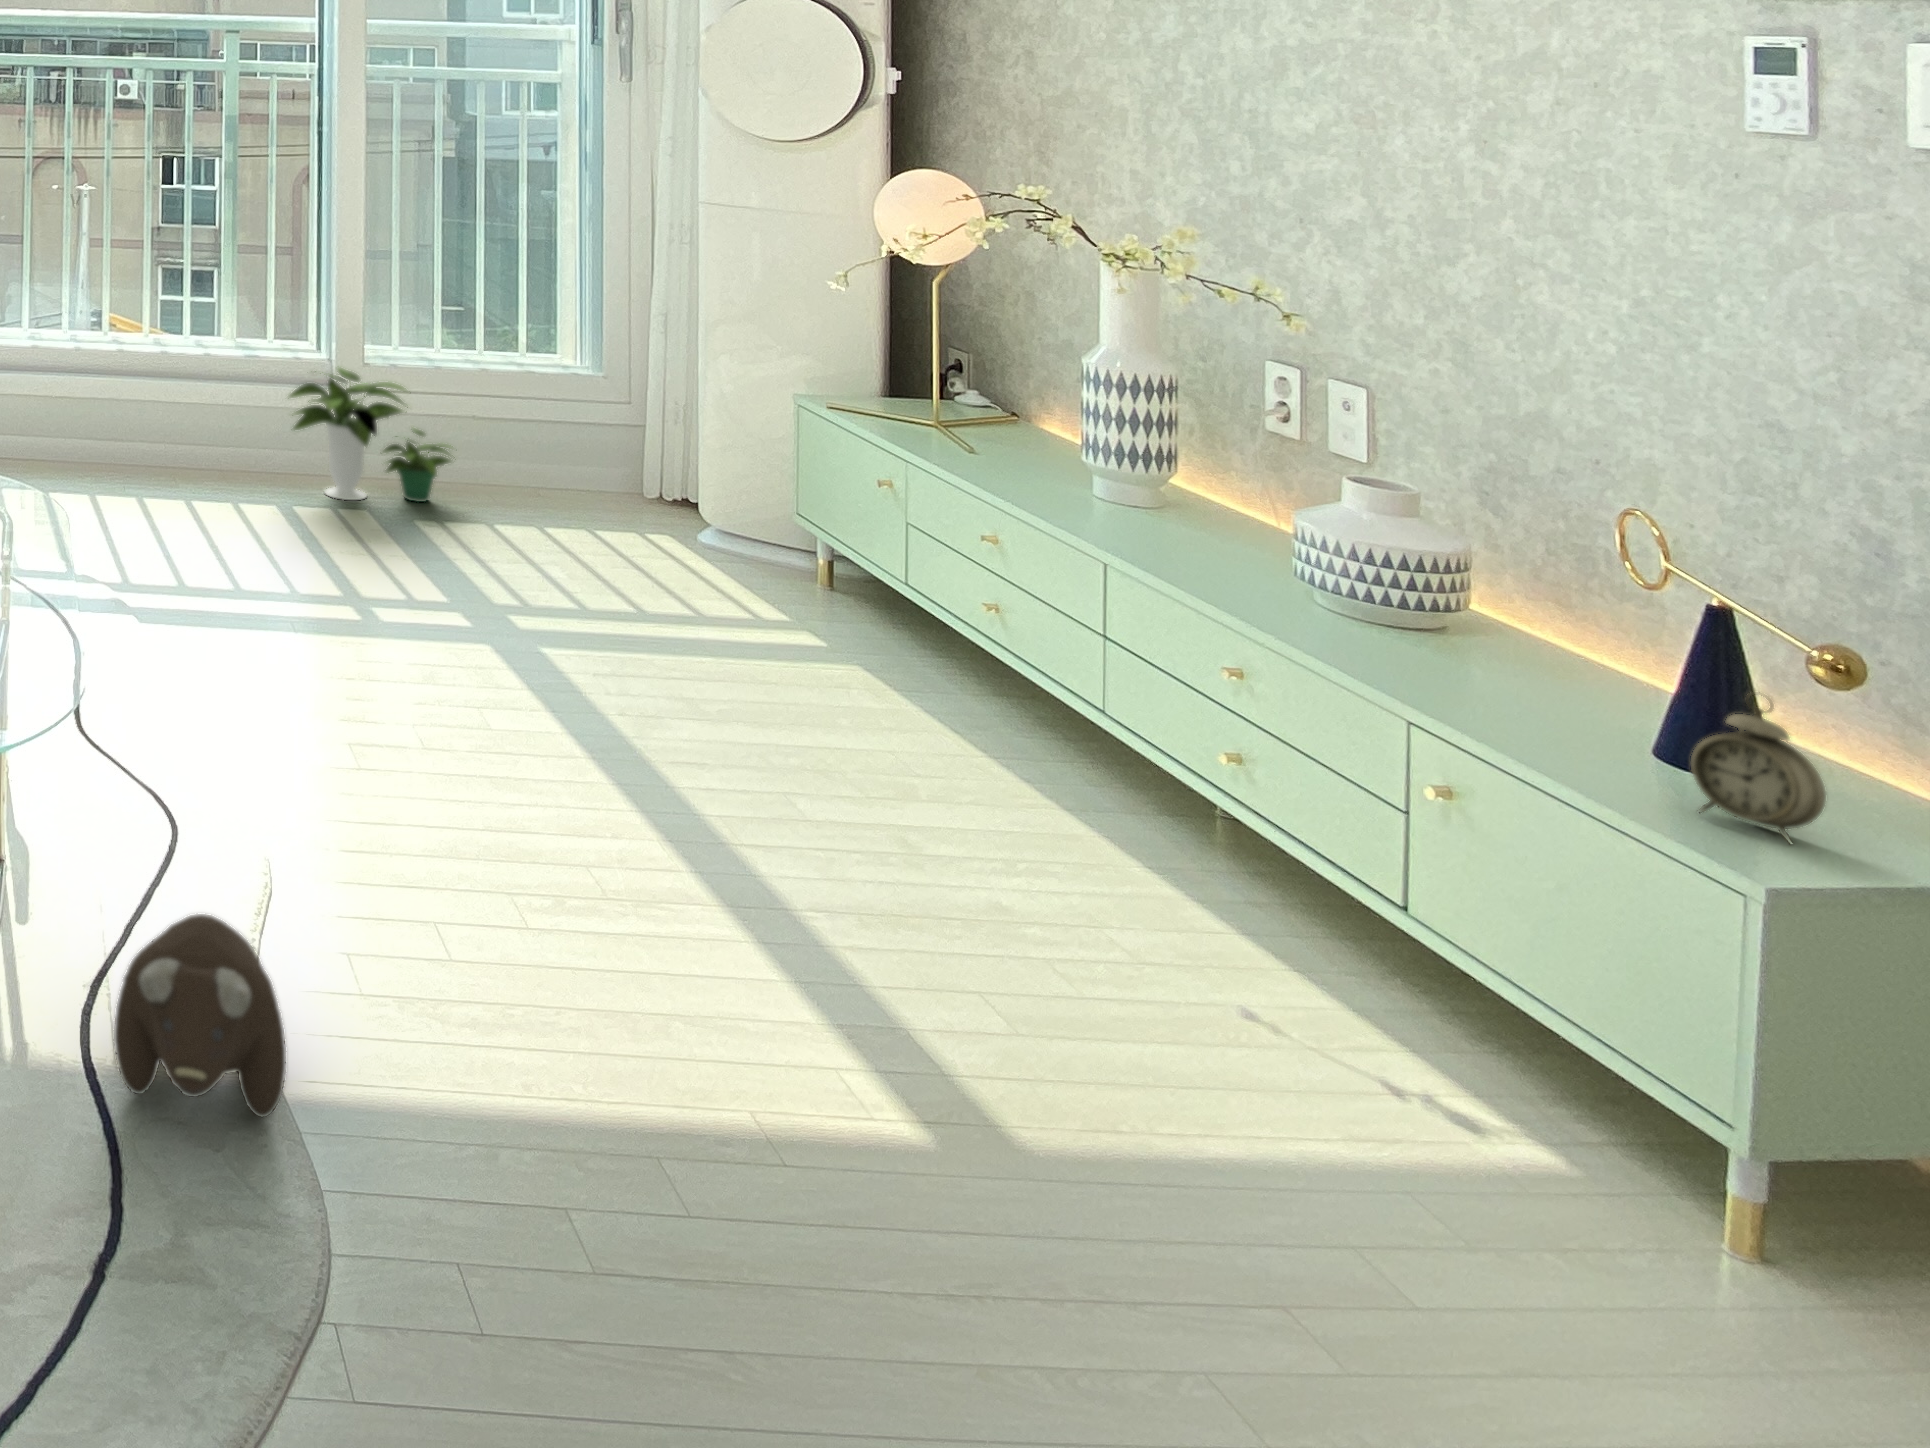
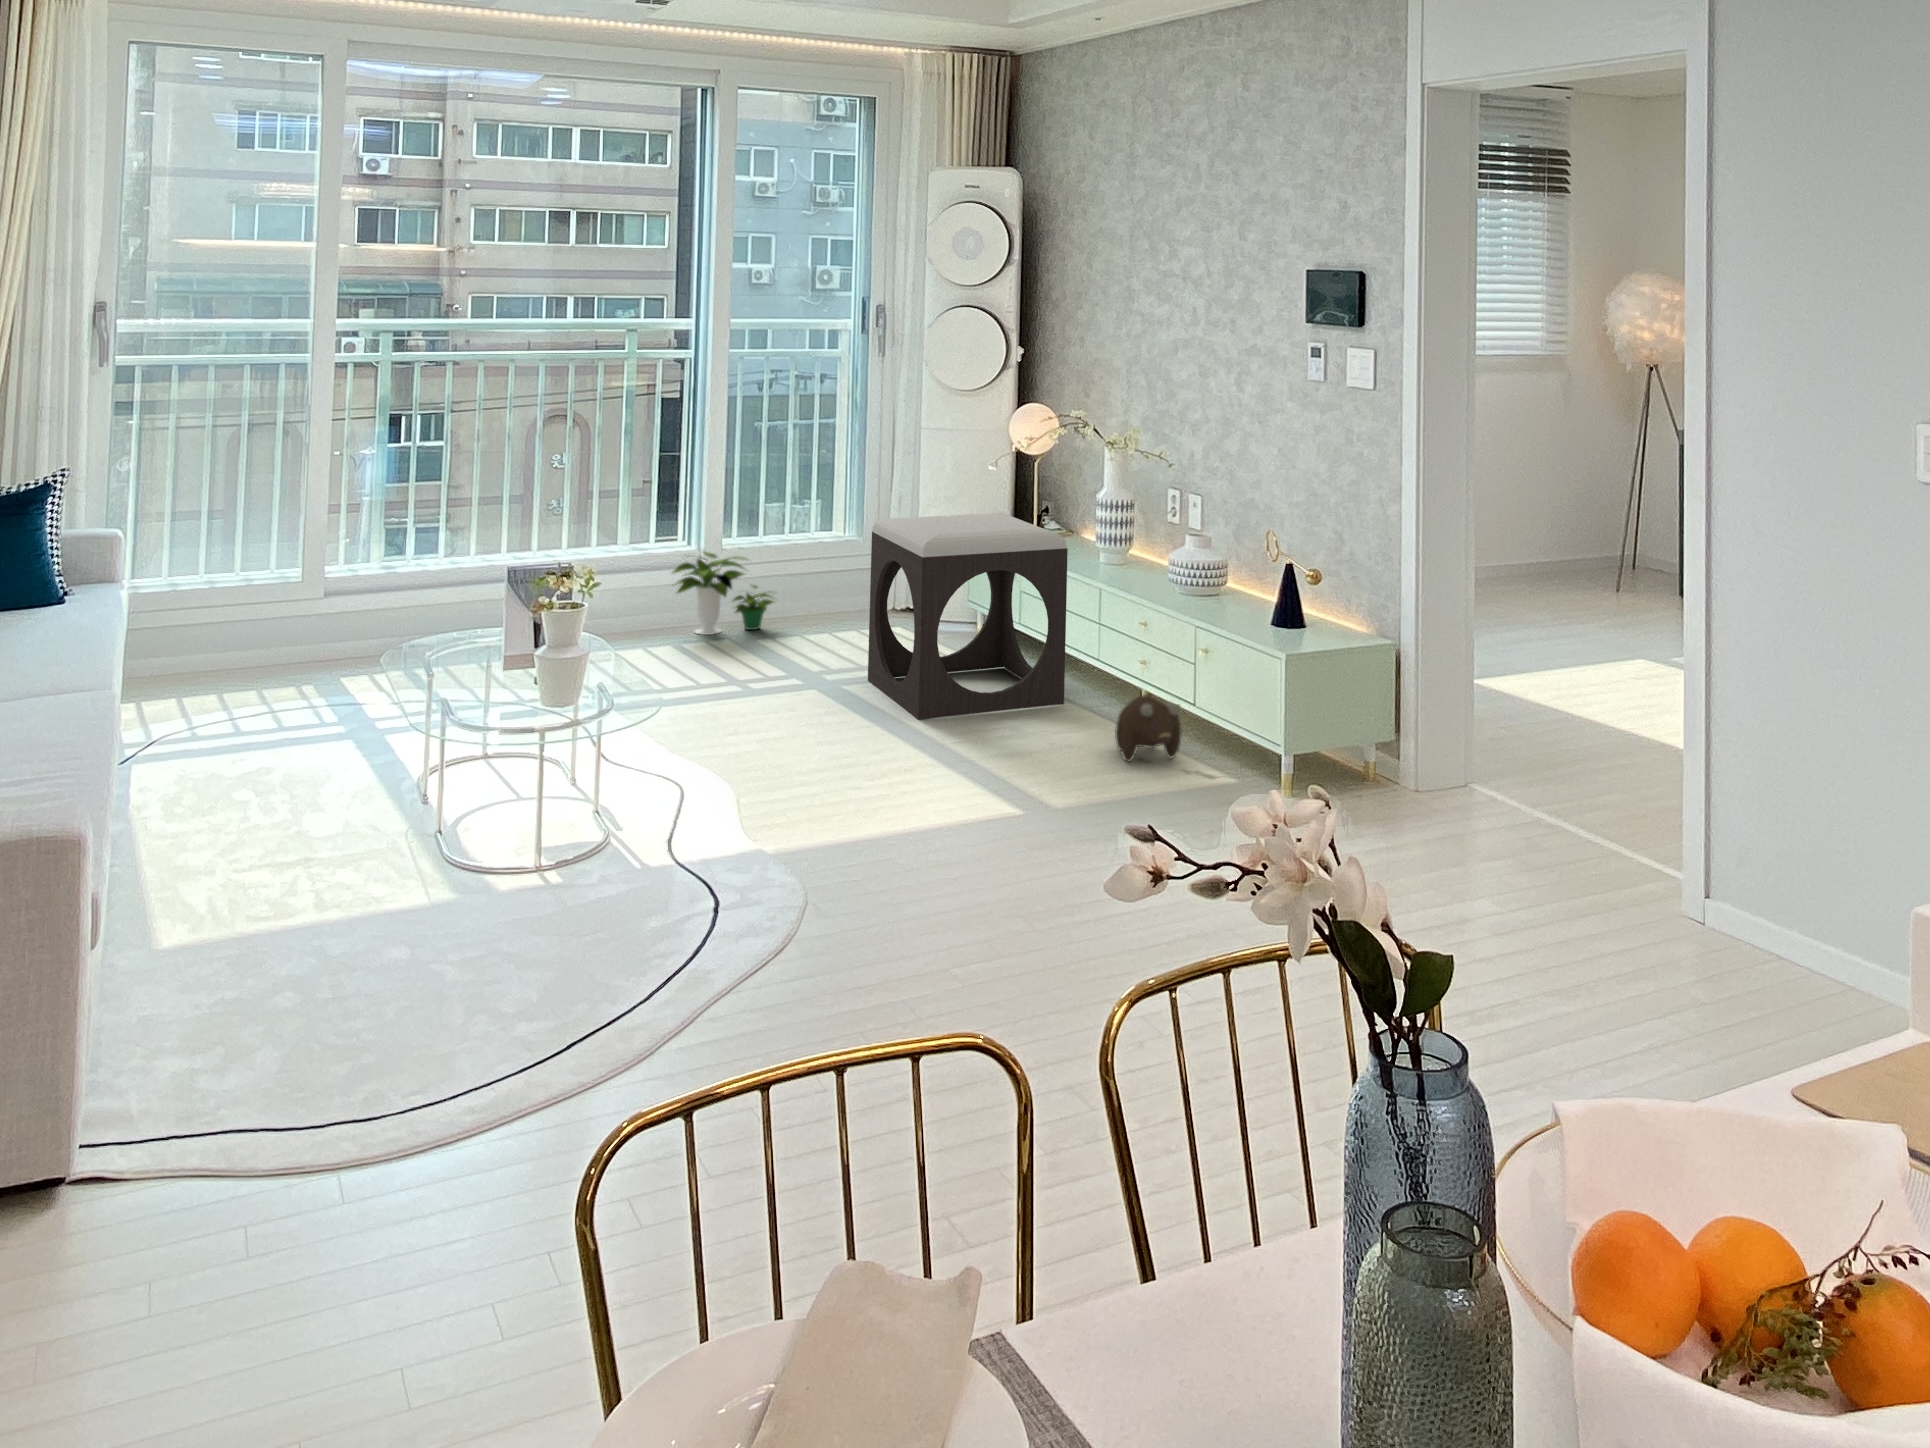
footstool: none [592,357,1013,784] -> present [868,513,1068,719]
alarm clock: present [1691,692,1826,842] -> none [1273,587,1307,639]
plush toy: present [114,914,286,1117] -> present [1115,695,1181,762]

